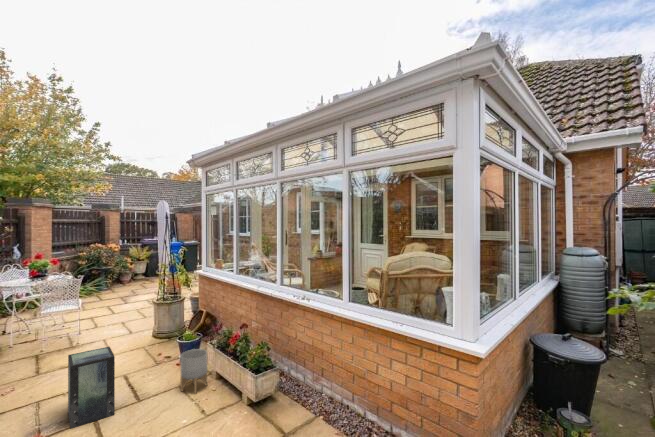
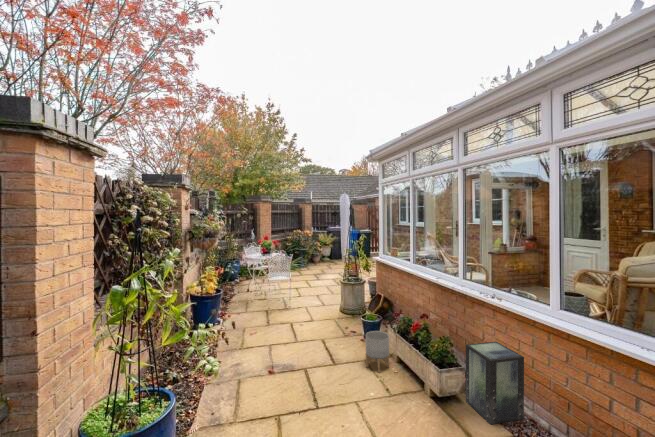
storage box: present [68,347,115,429] -> present [466,342,524,424]

